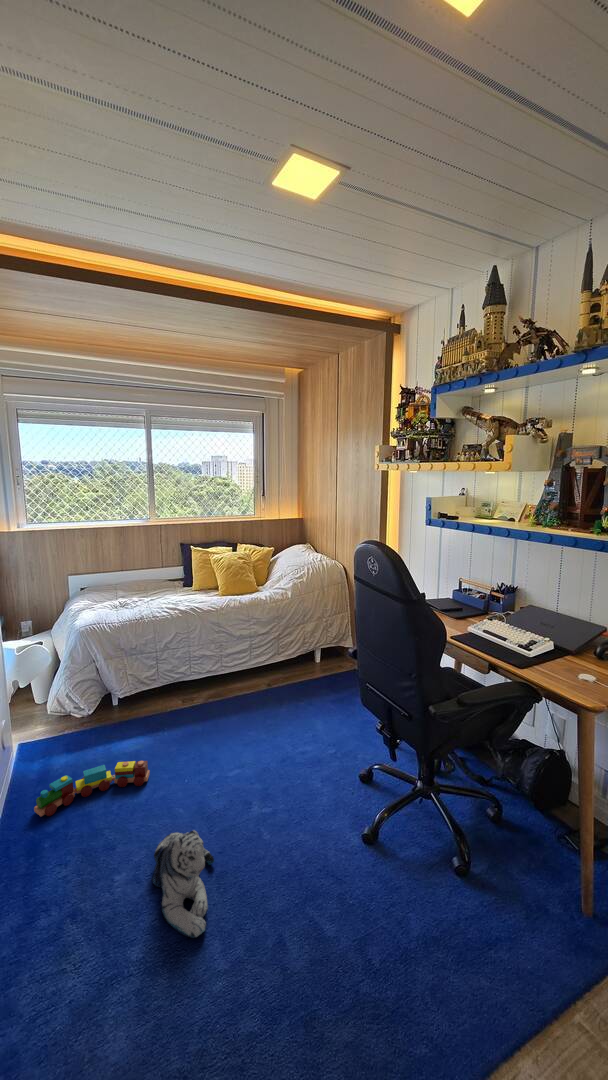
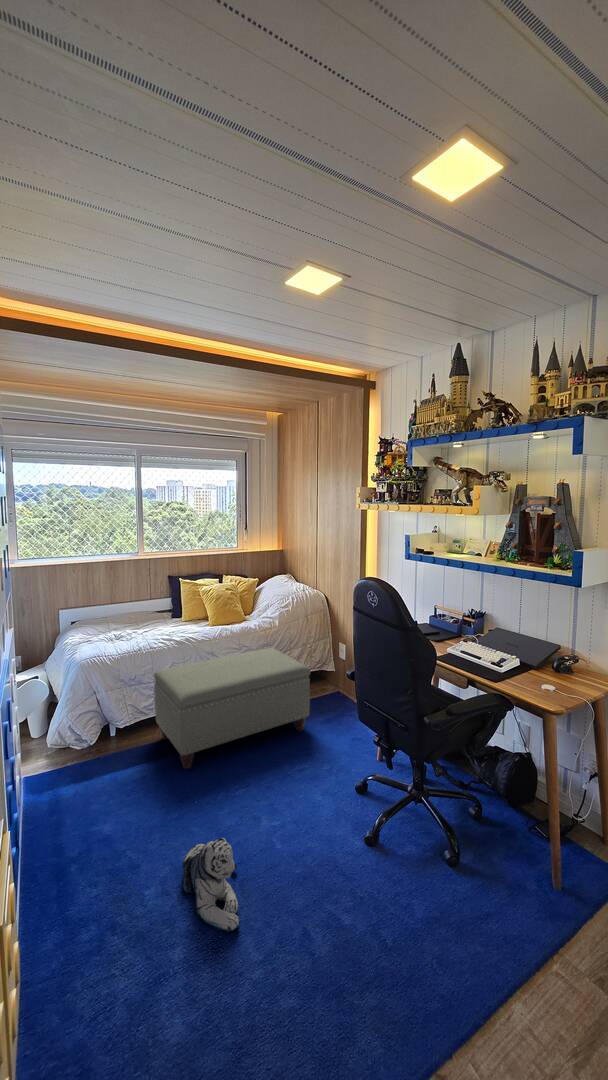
ottoman: none [154,620,320,745] -> present [154,648,311,769]
toy train: present [34,761,150,816] -> none [57,784,161,841]

